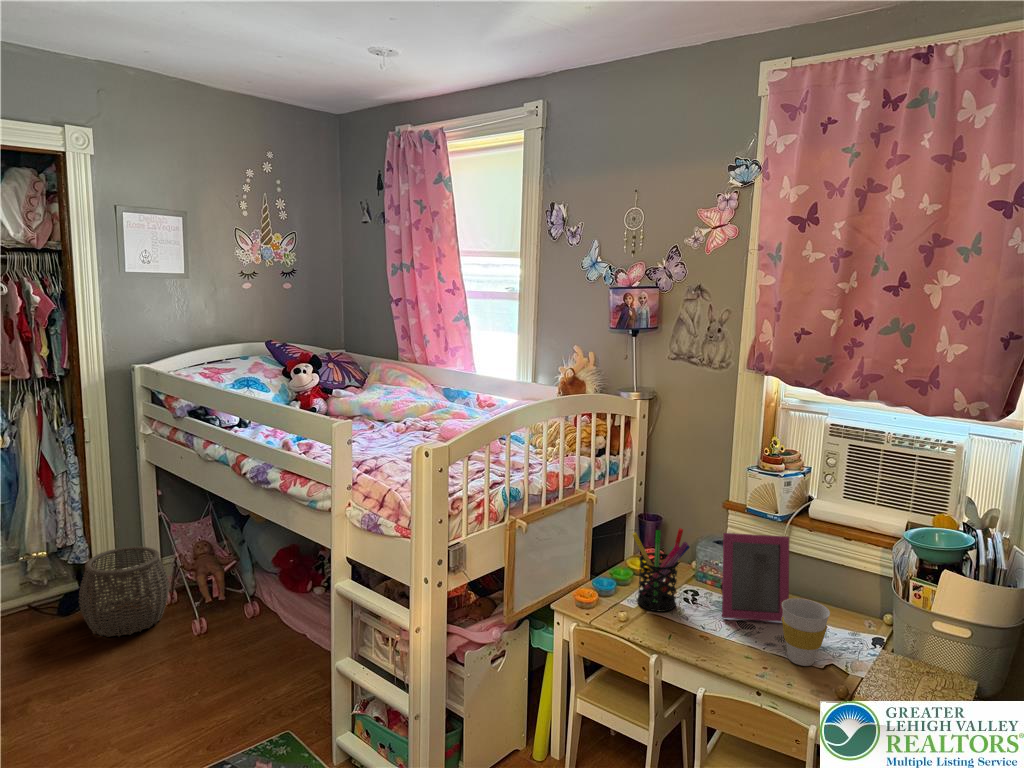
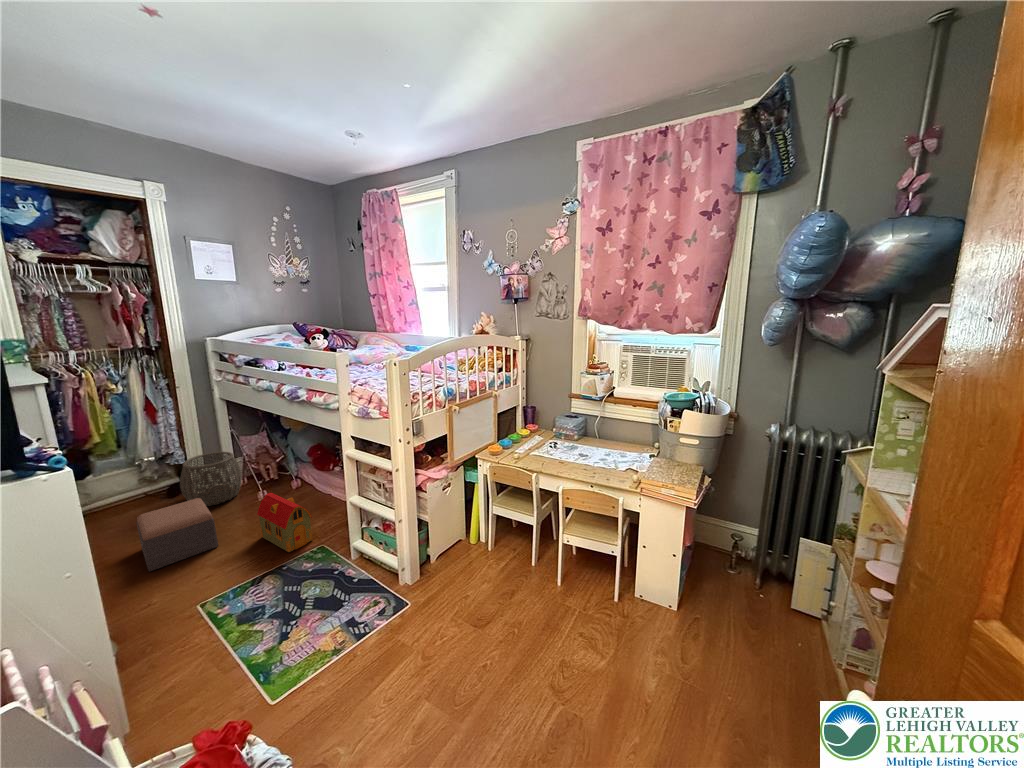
pen holder: present [632,528,690,611] -> none [519,405,551,452]
picture frame: present [721,533,789,622] -> none [569,405,606,452]
cup: present [782,598,830,666] -> none [601,435,627,470]
footstool: none [17,628,131,745] -> present [137,498,218,571]
toy house: none [191,631,275,738] -> present [257,493,313,552]

